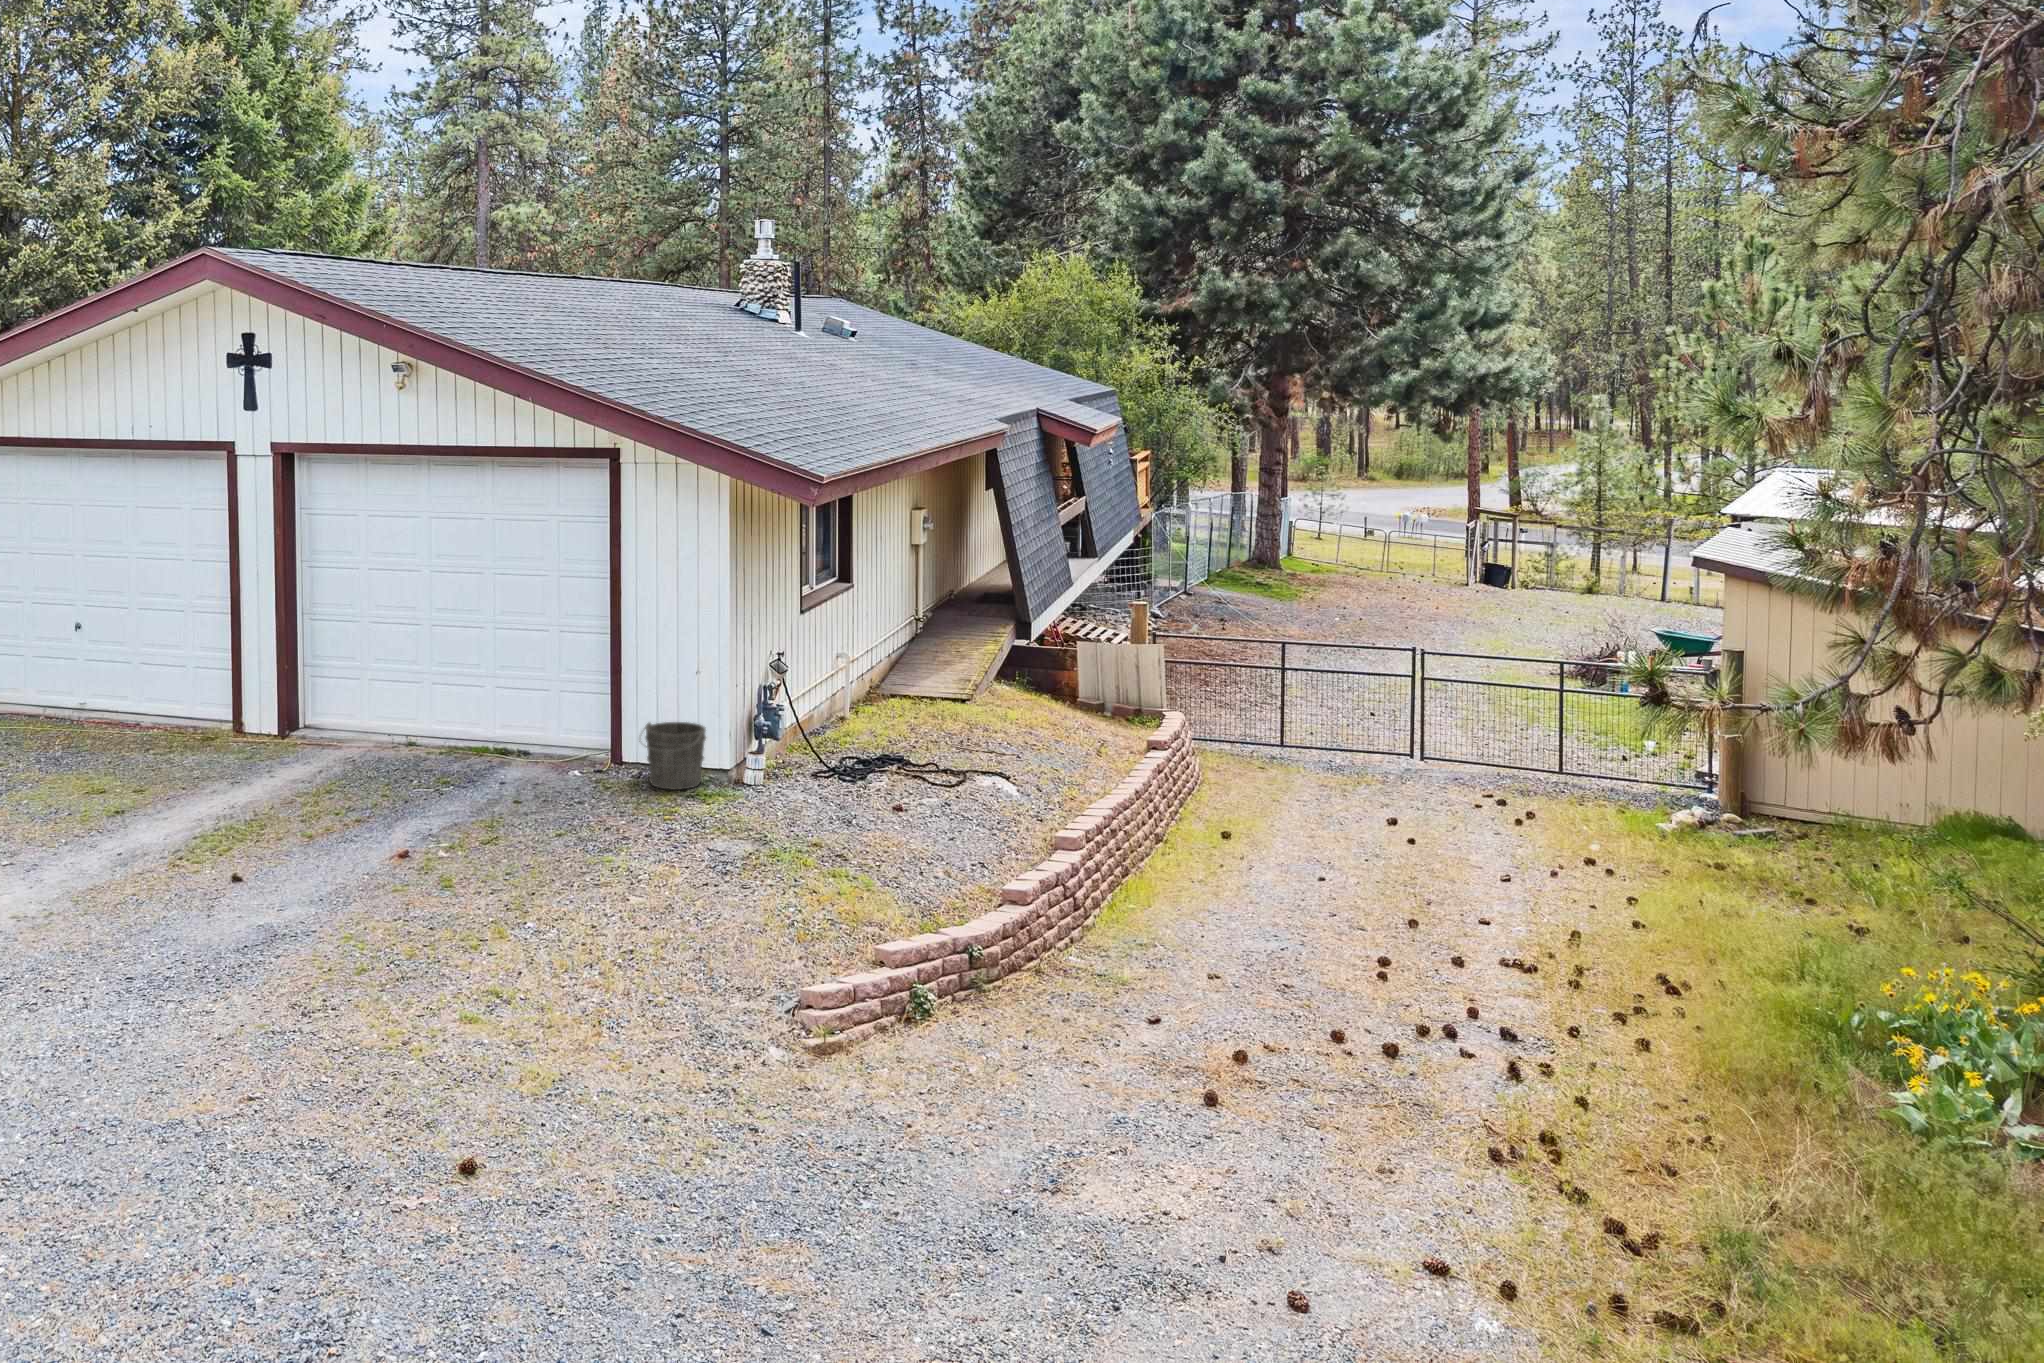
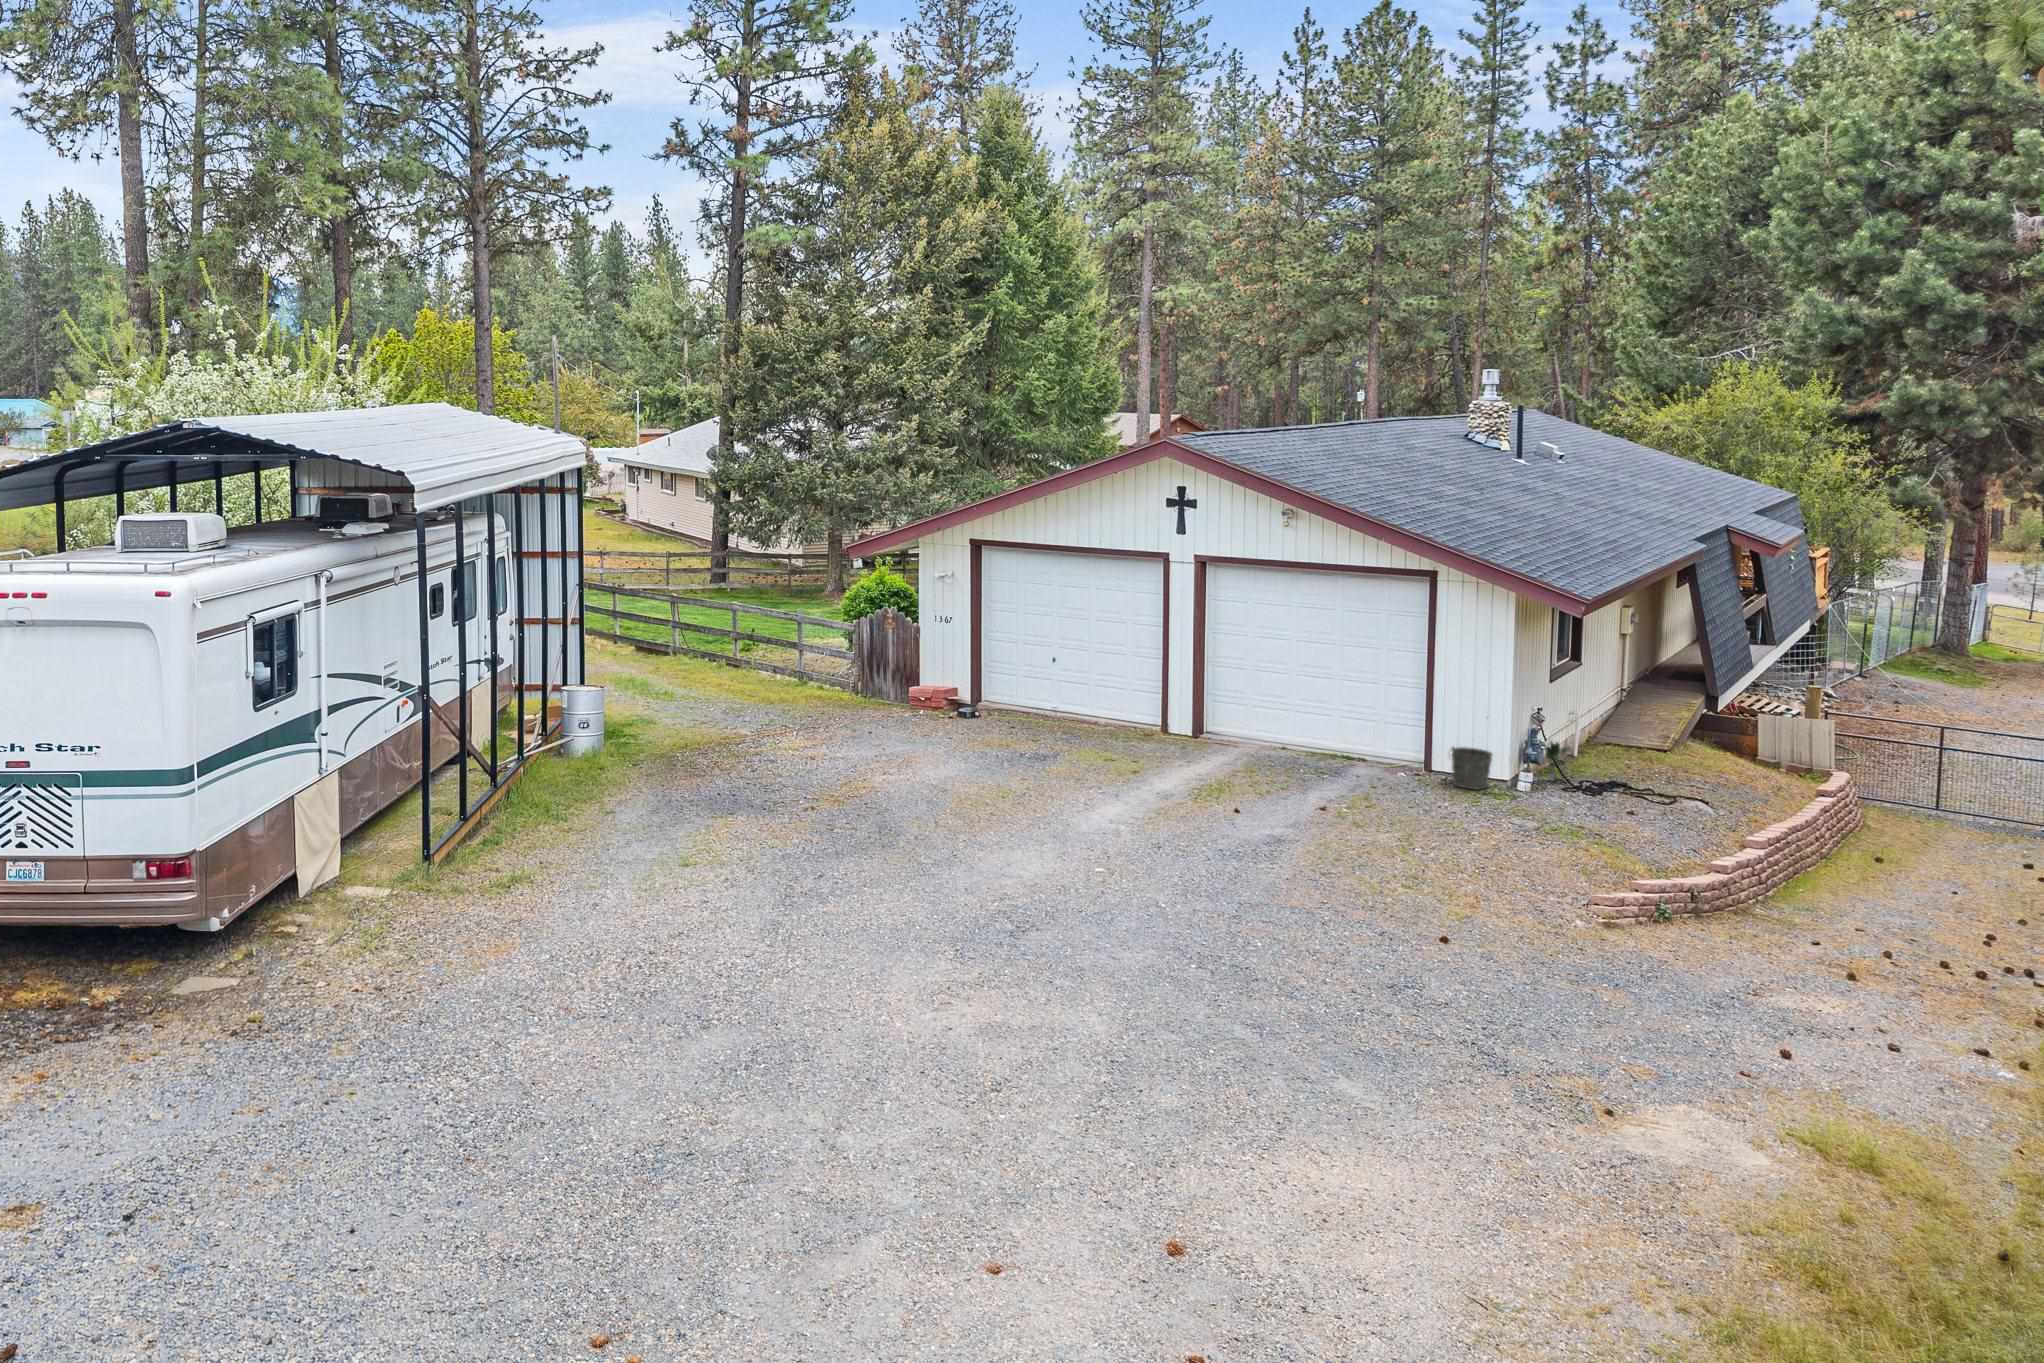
potted plant: none [785,698,827,762] -> present [1544,742,1569,781]

